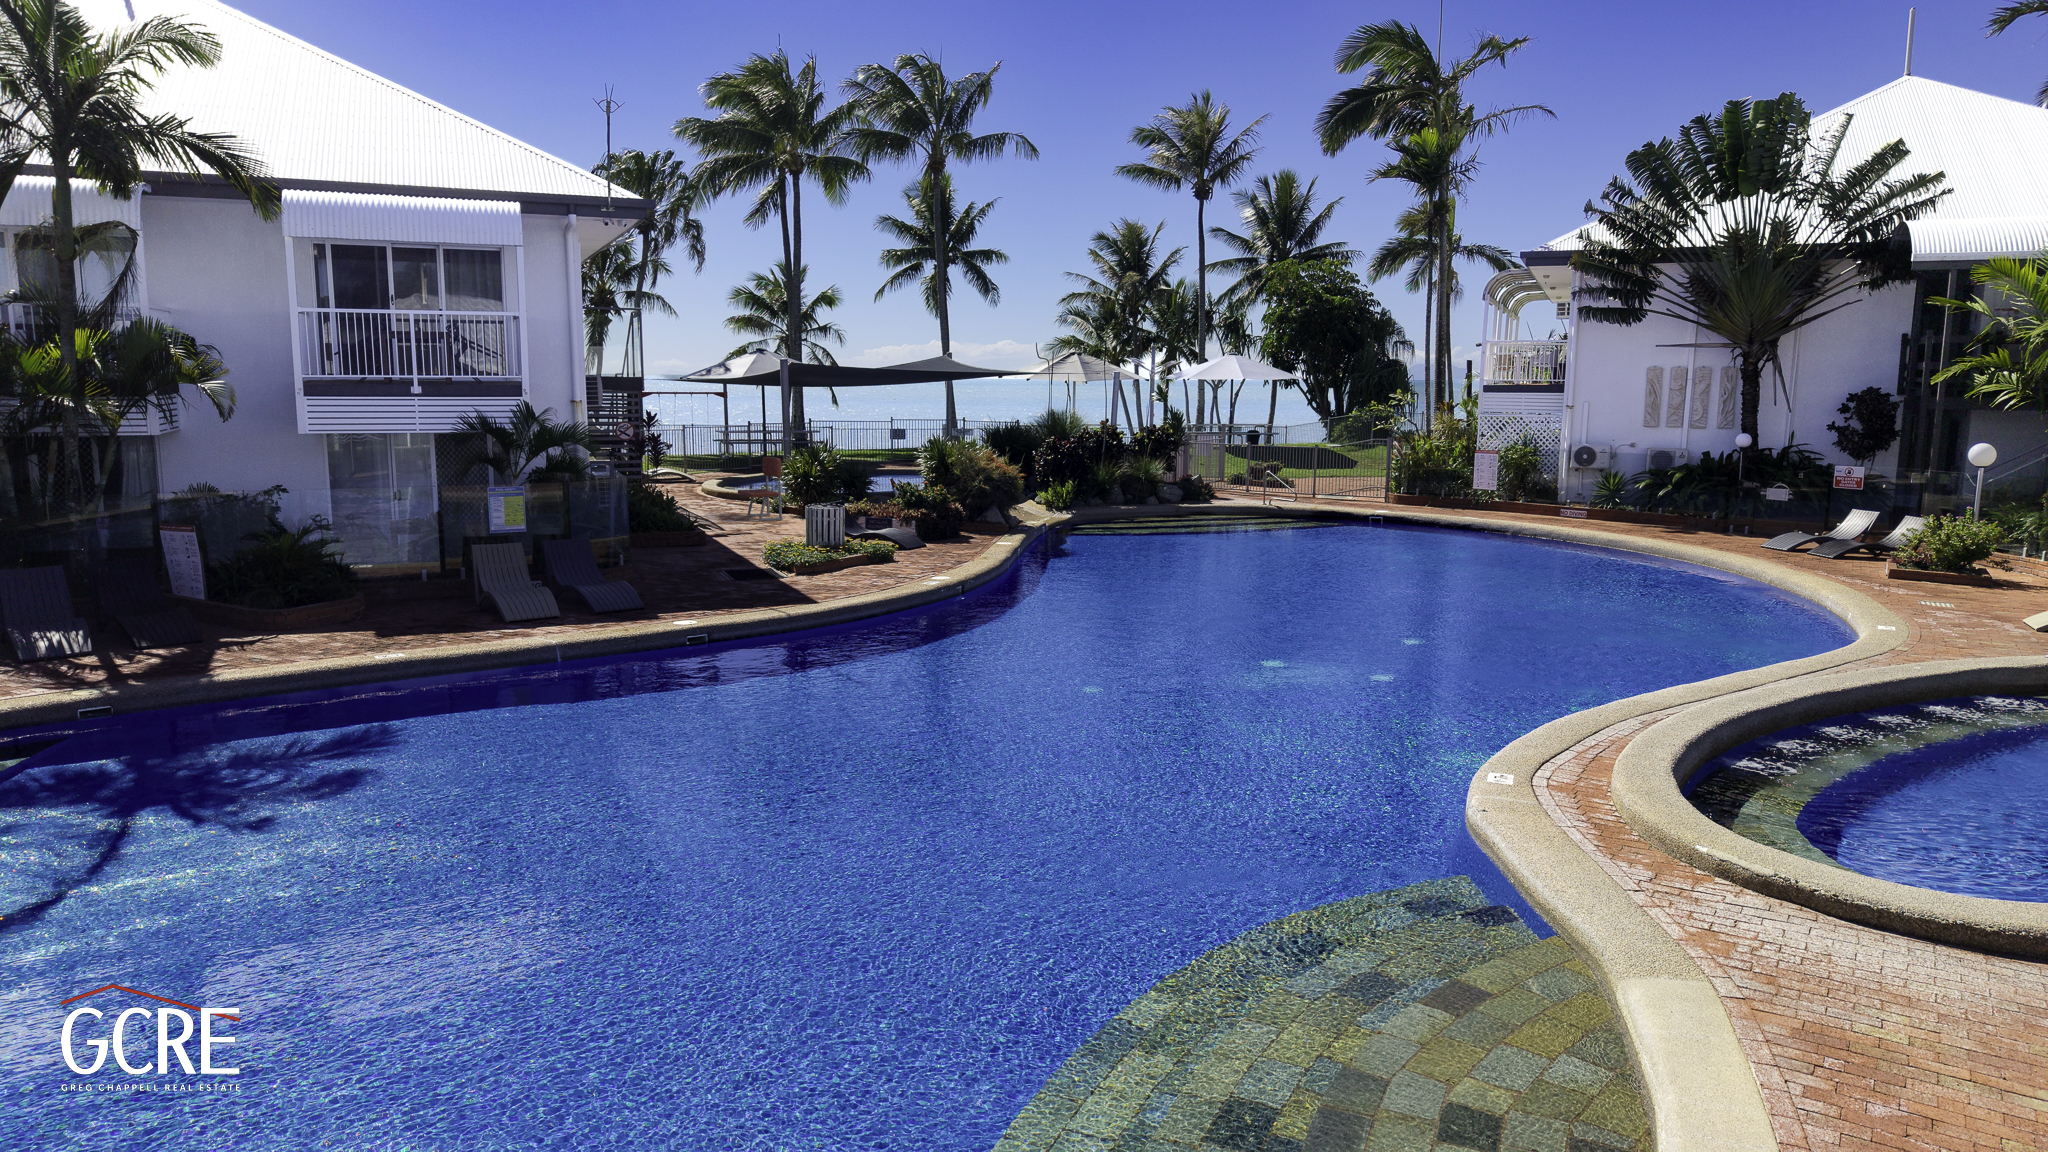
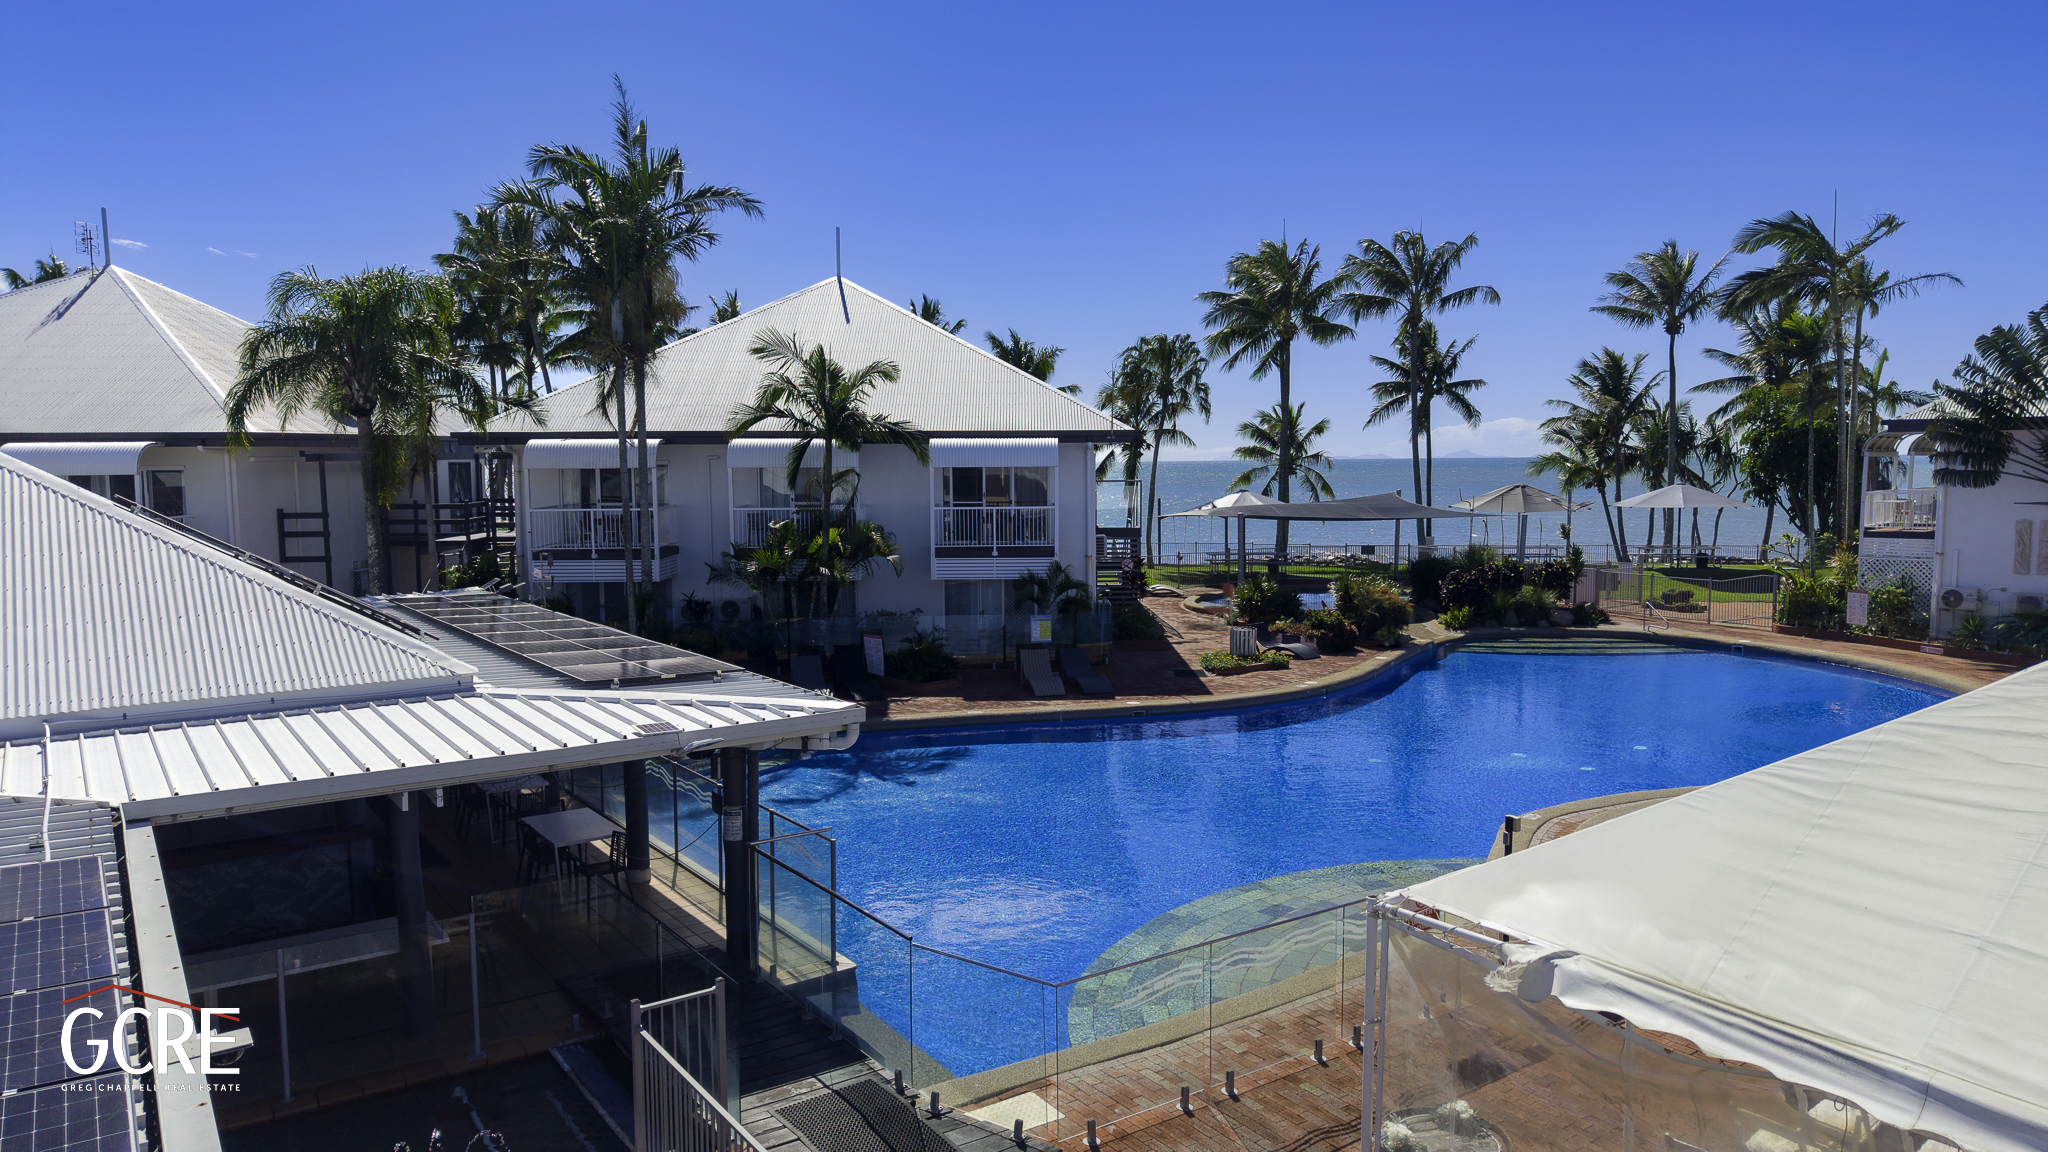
potted plant: none [976,500,1013,529] -> present [1376,625,1398,646]

